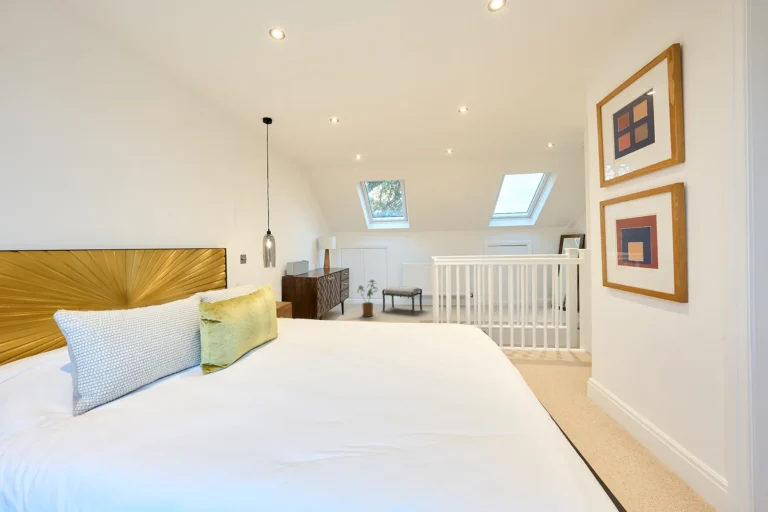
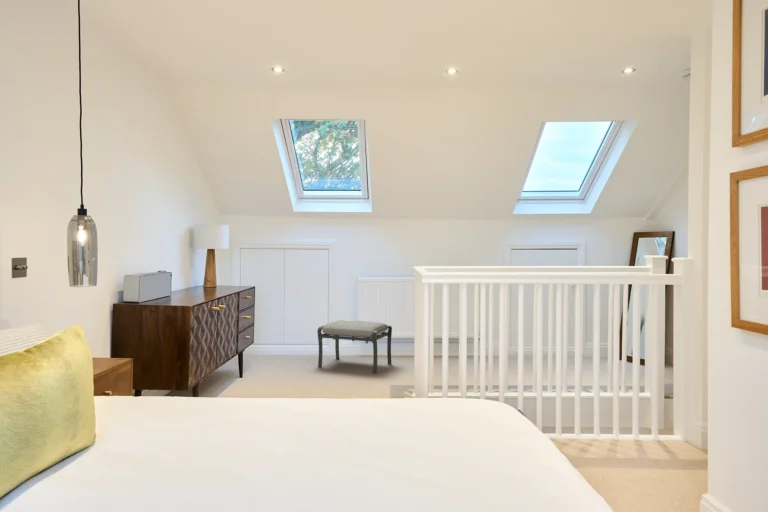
house plant: present [358,280,377,316] -> none [270,309,310,379]

